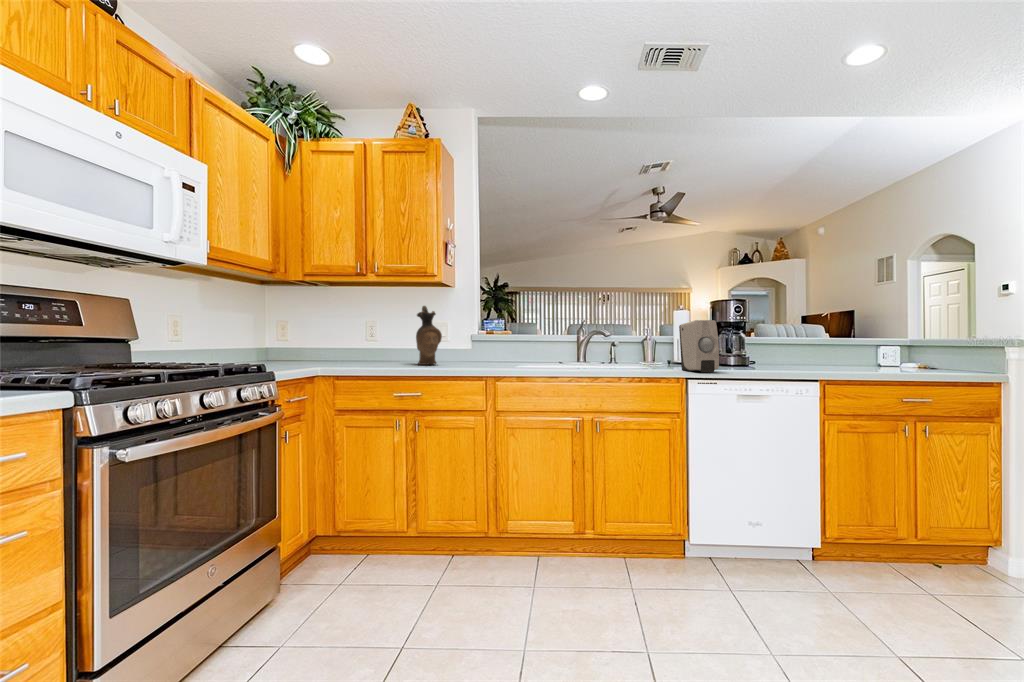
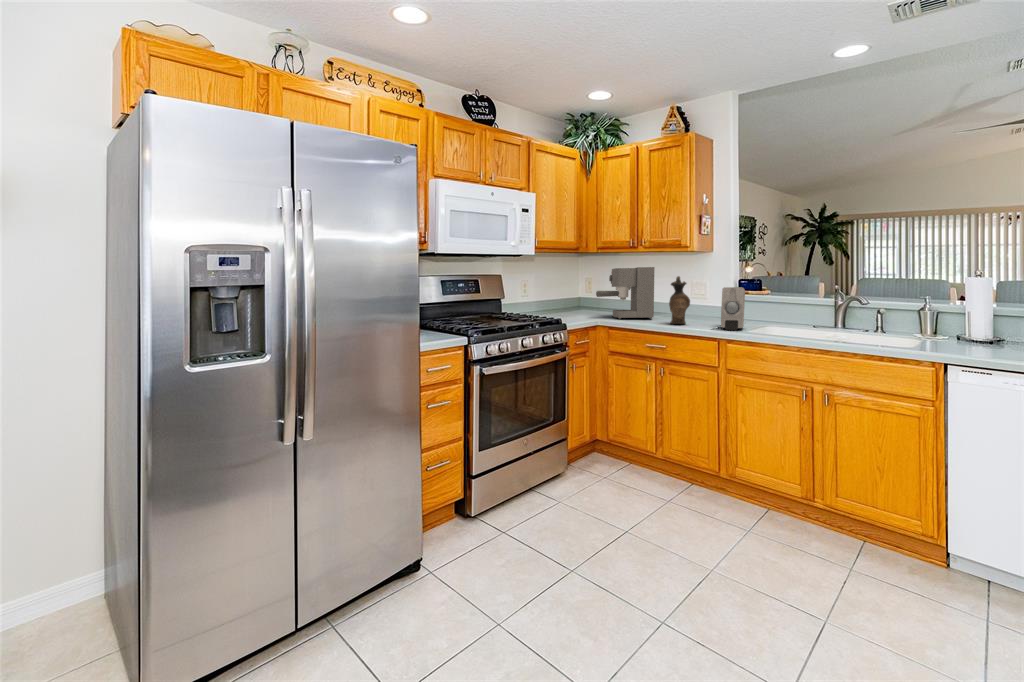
coffee maker: none [313,294,393,361] -> present [596,267,655,319]
soap dispenser: present [679,320,719,372] -> present [721,287,745,330]

